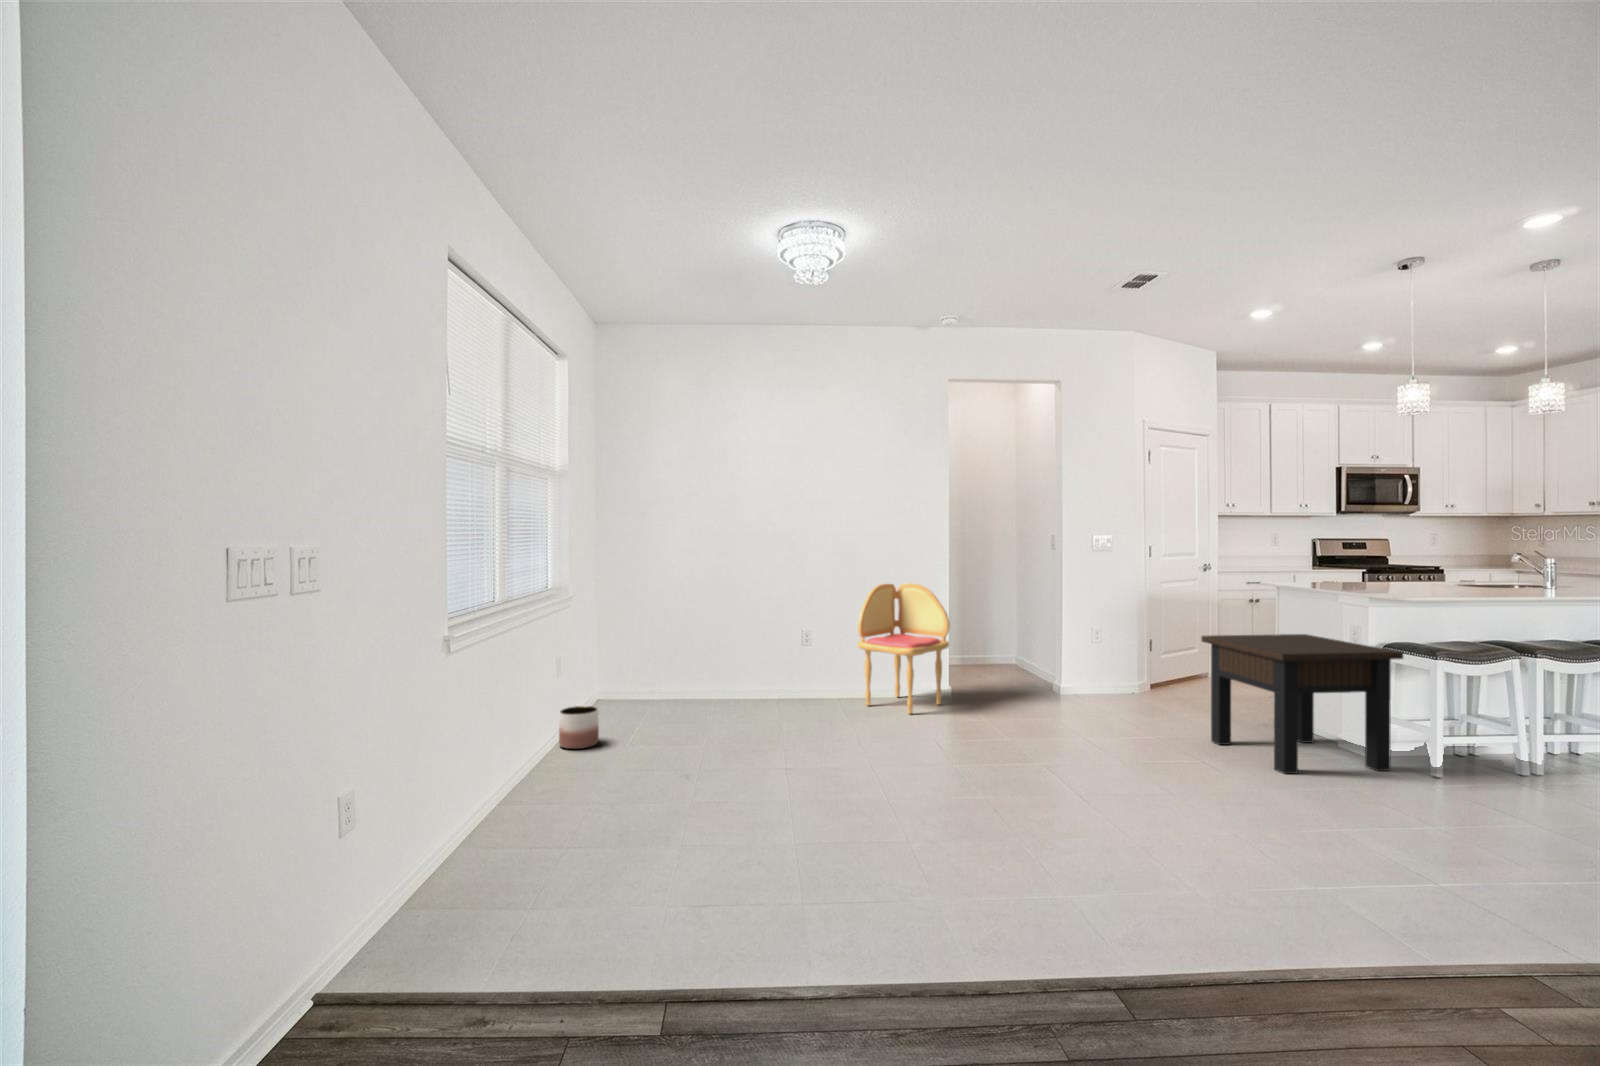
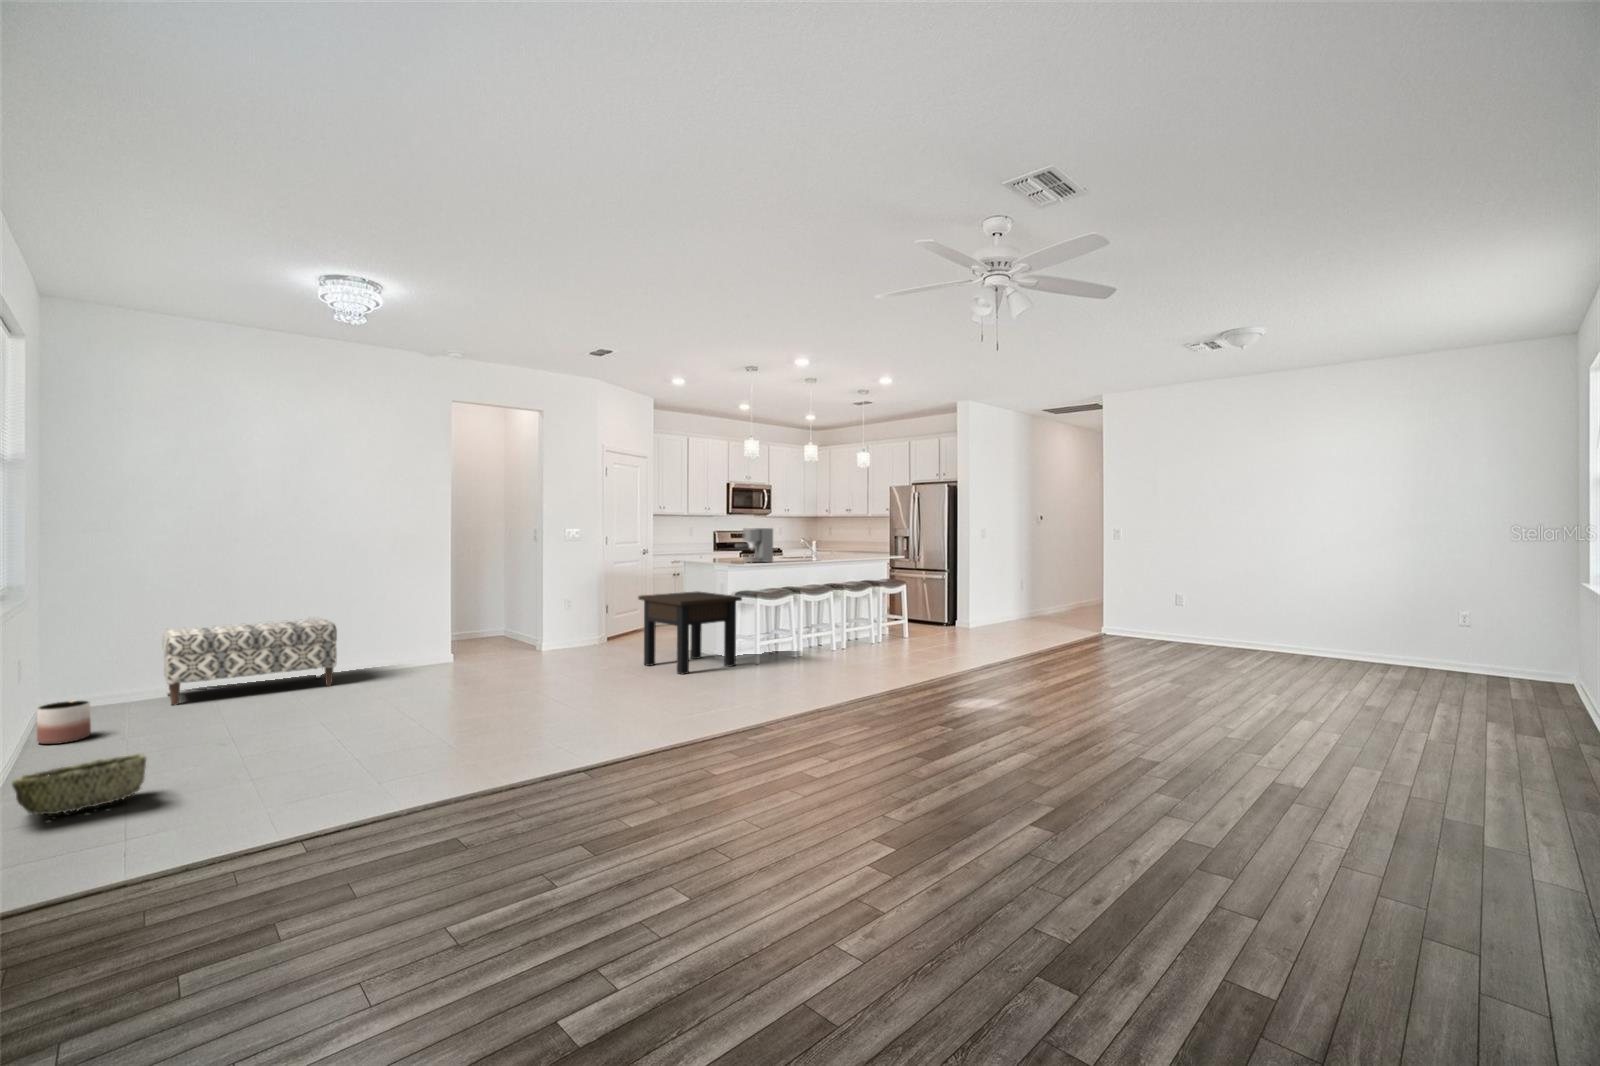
coffee maker: none [1373,533,1457,592] -> present [735,528,773,562]
dining chair: present [858,583,950,714] -> none [369,569,454,676]
bench: none [674,634,823,716] -> present [162,619,337,705]
woven basket: none [445,798,573,862] -> present [12,754,147,815]

